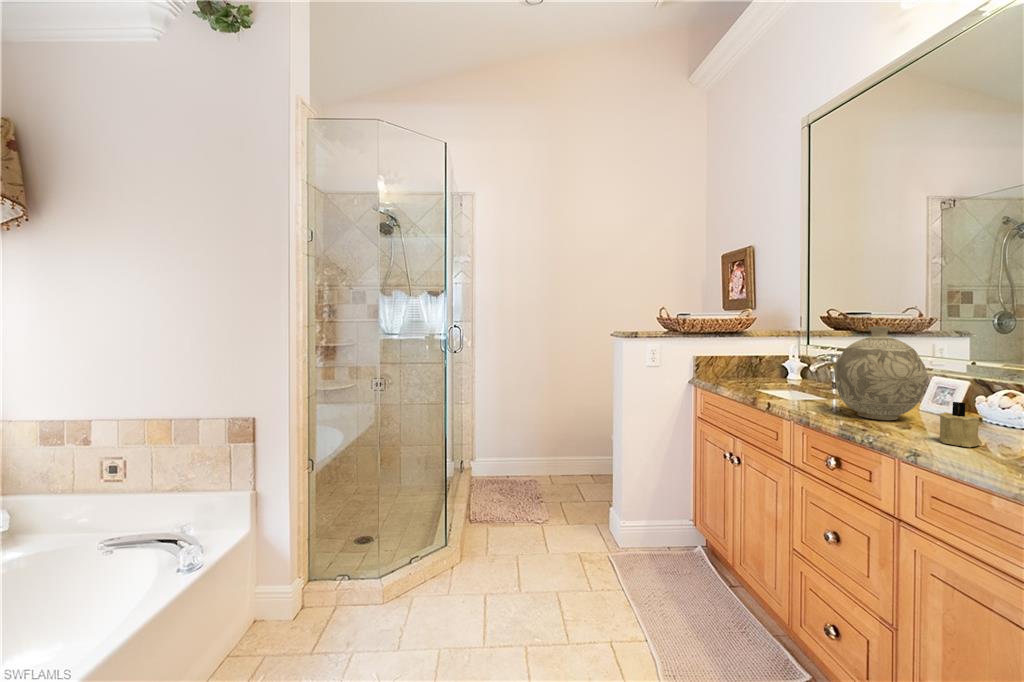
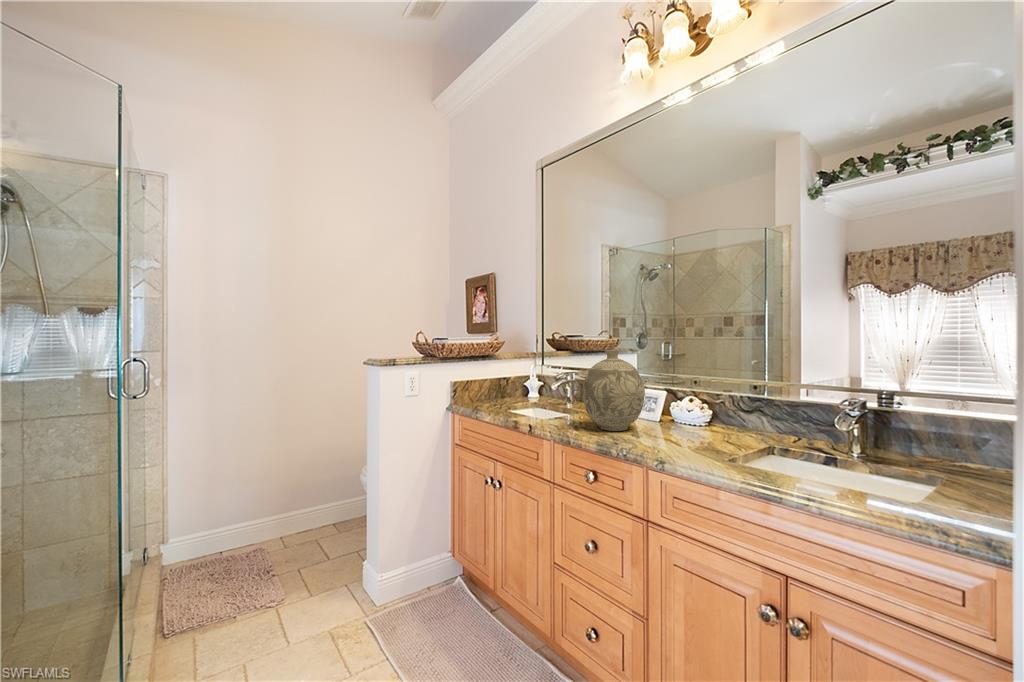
candle: present [939,402,982,447] -> none [665,412,692,449]

